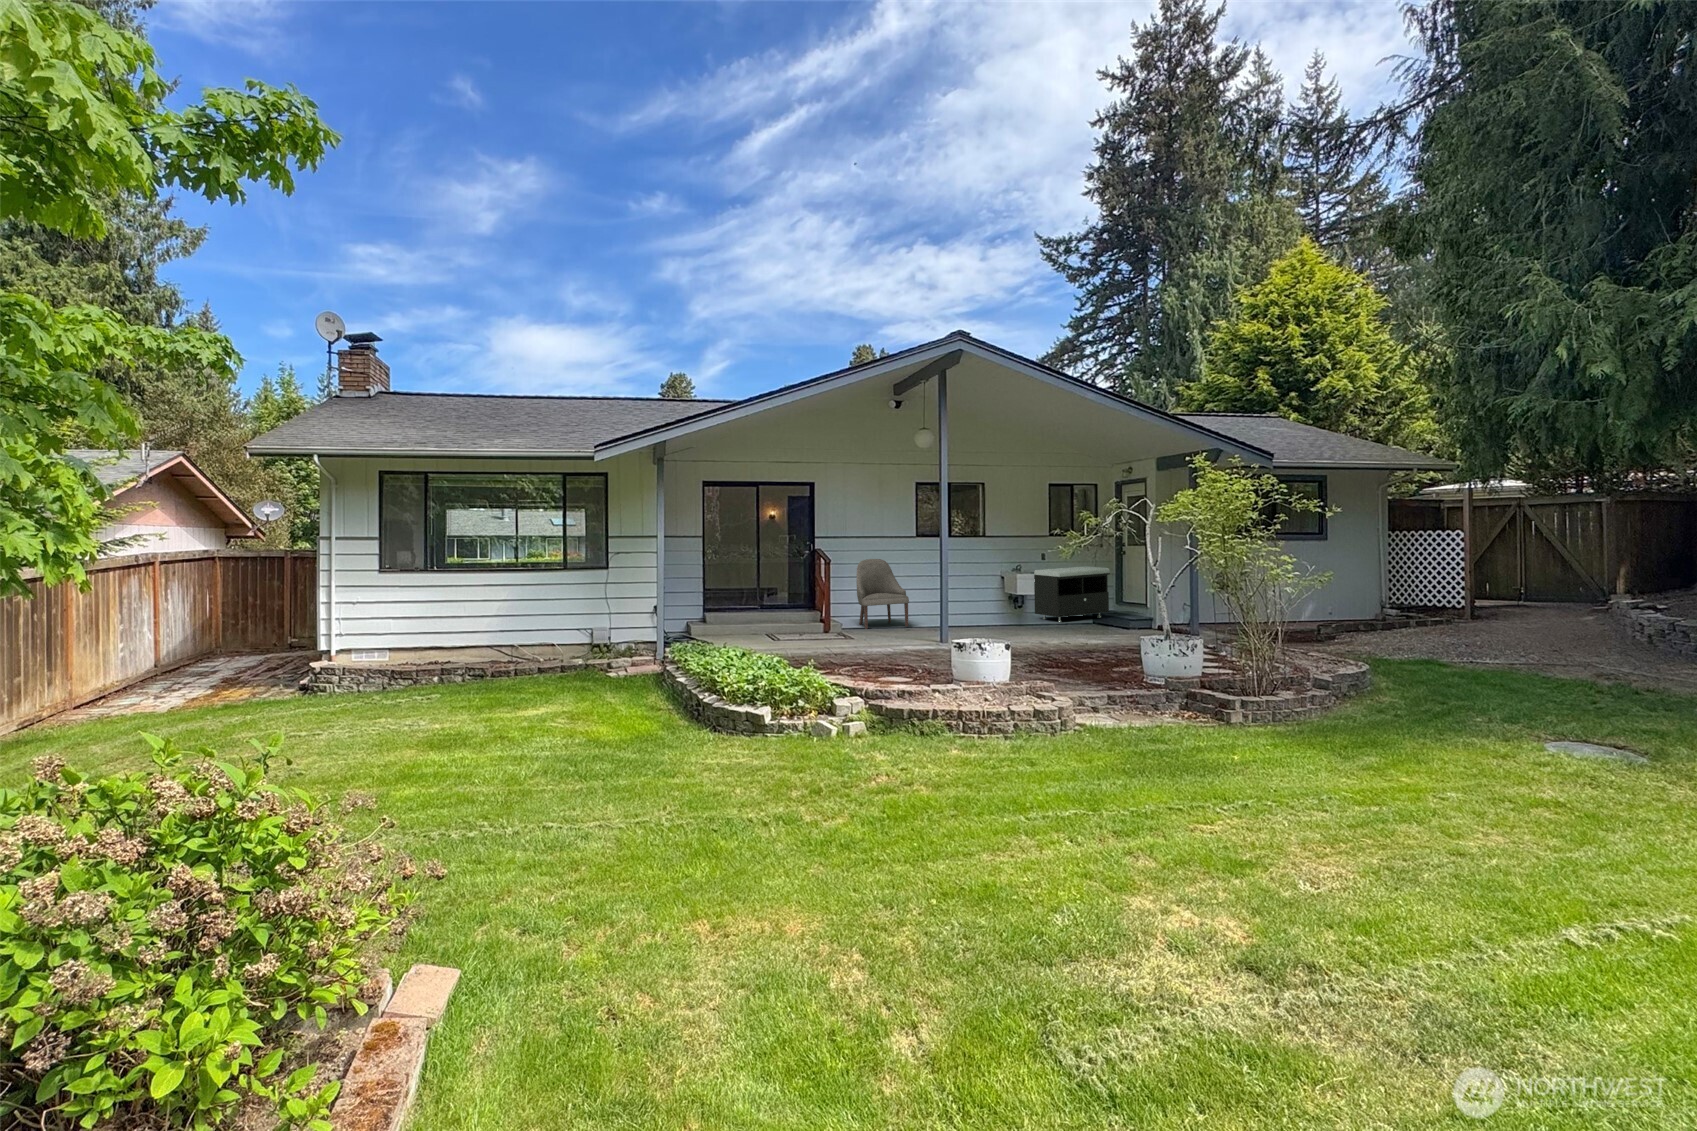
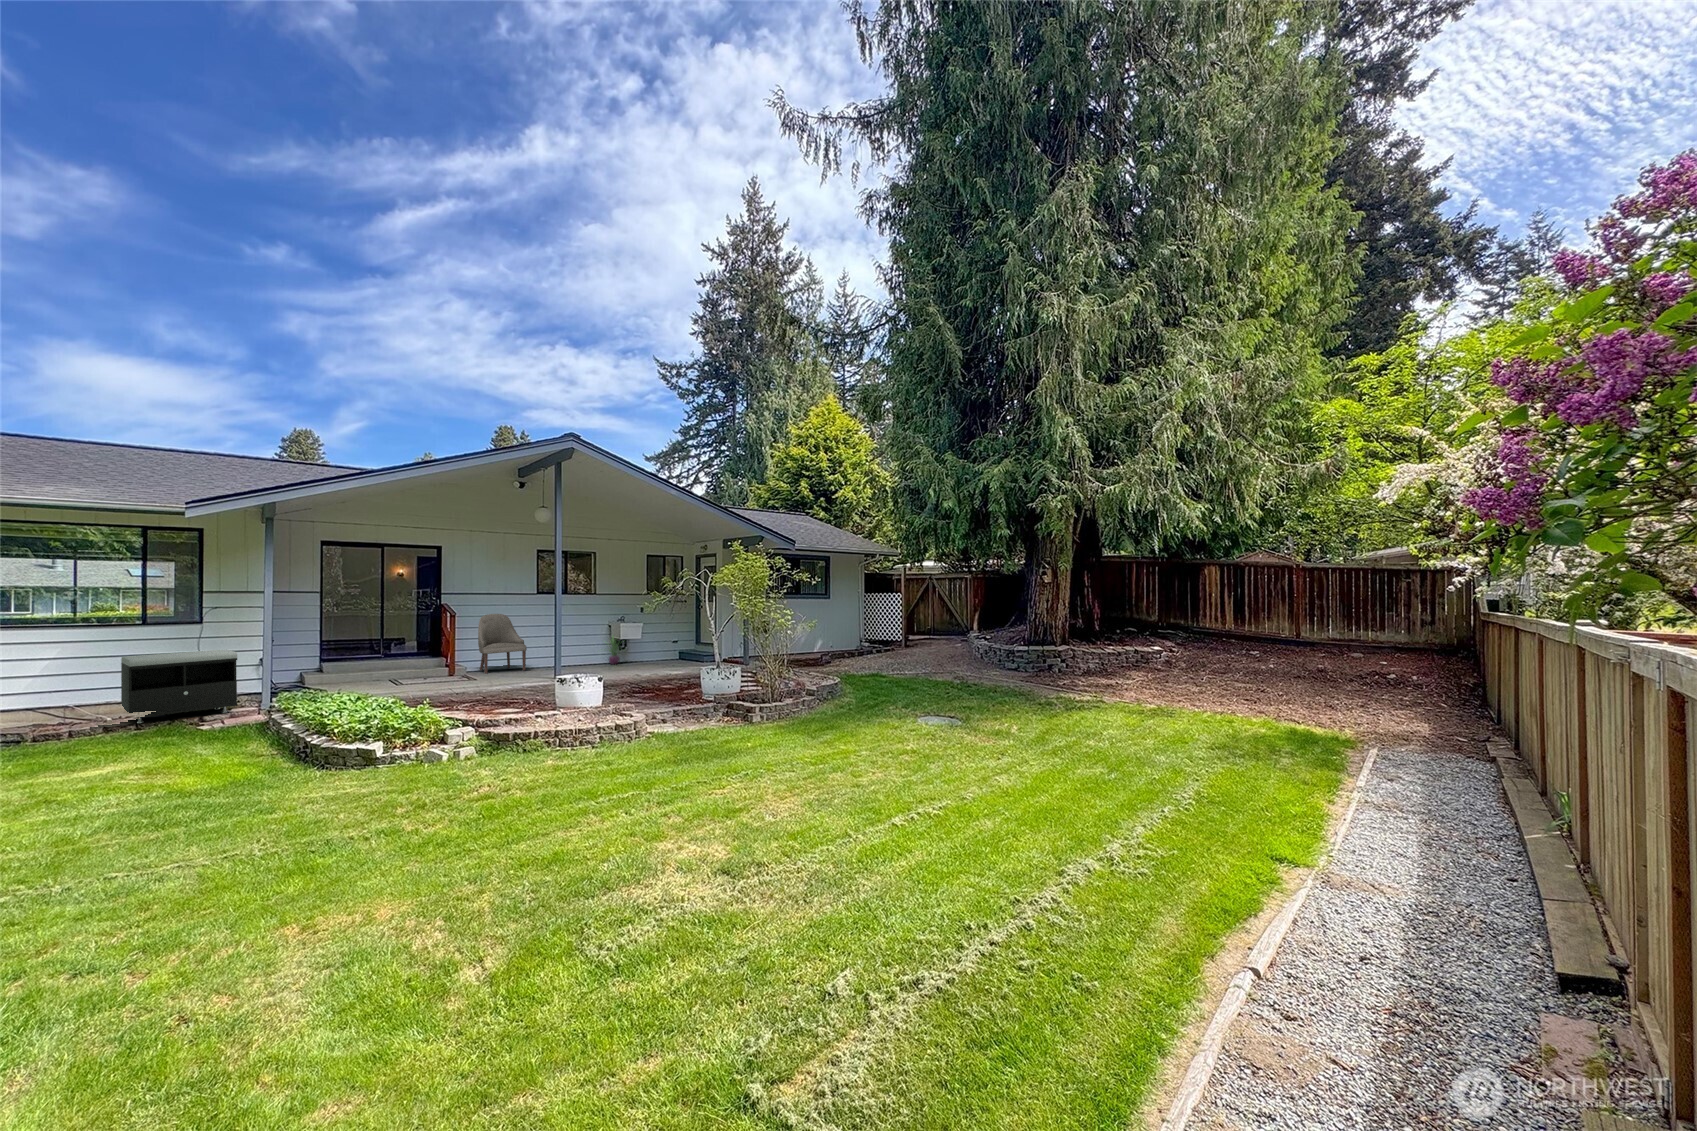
storage bench: present [1034,566,1110,622] -> present [121,649,237,723]
decorative plant: none [989,585,1026,623] -> present [609,636,620,664]

